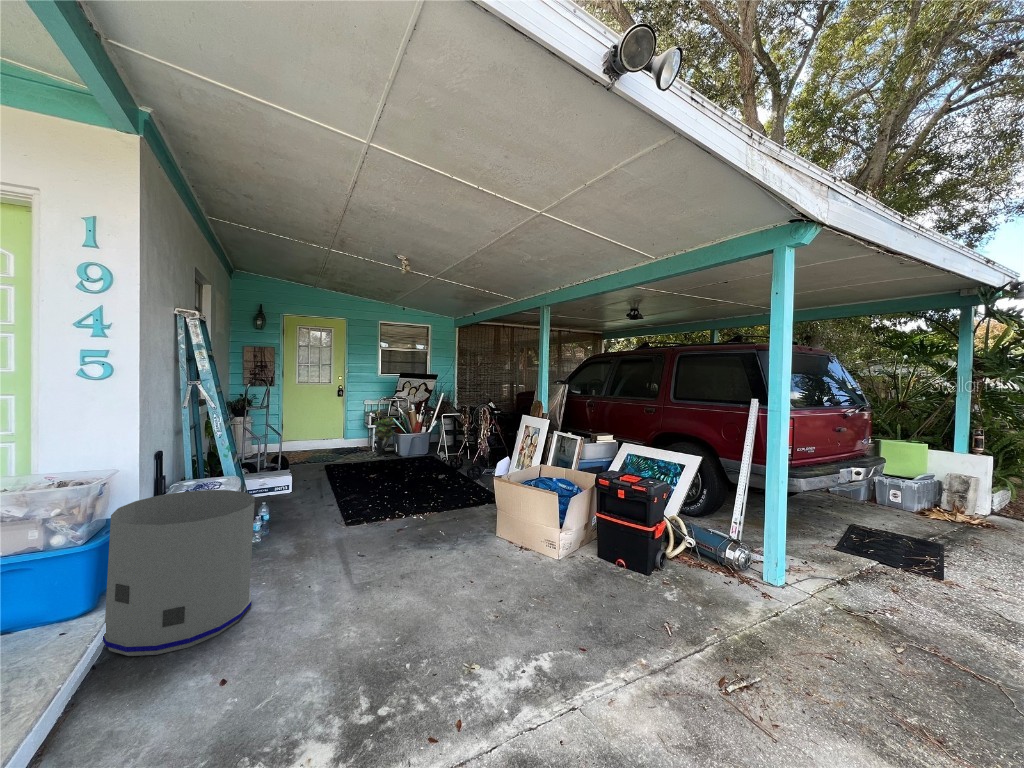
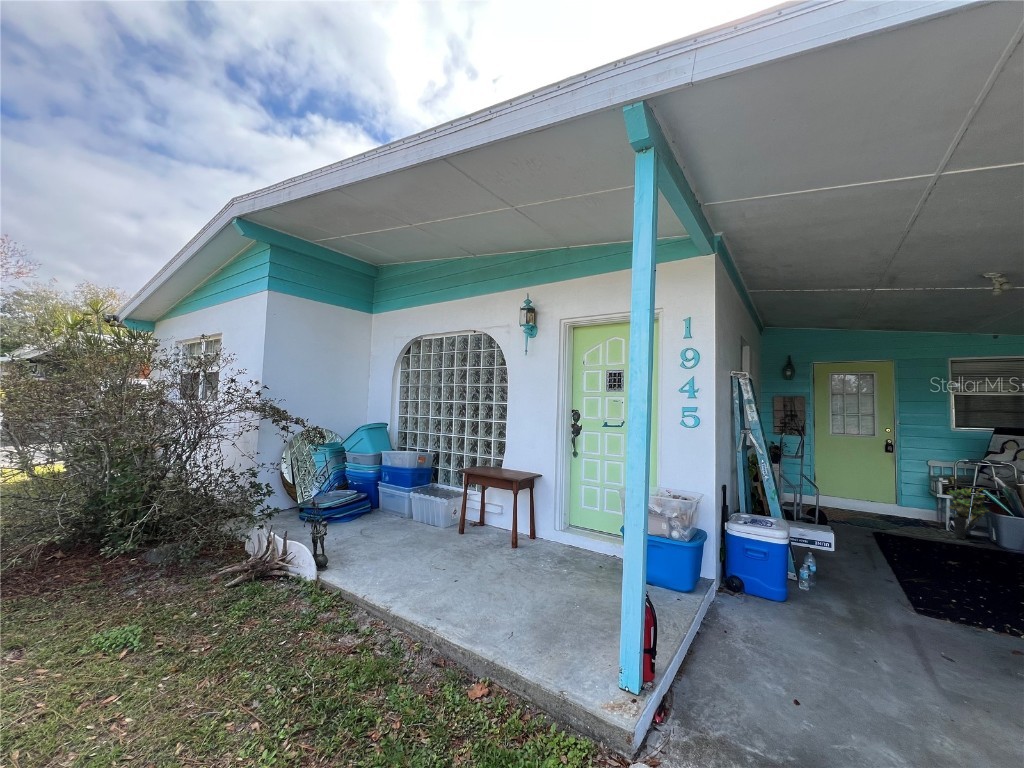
trash can: present [103,490,255,656] -> none [698,519,811,657]

